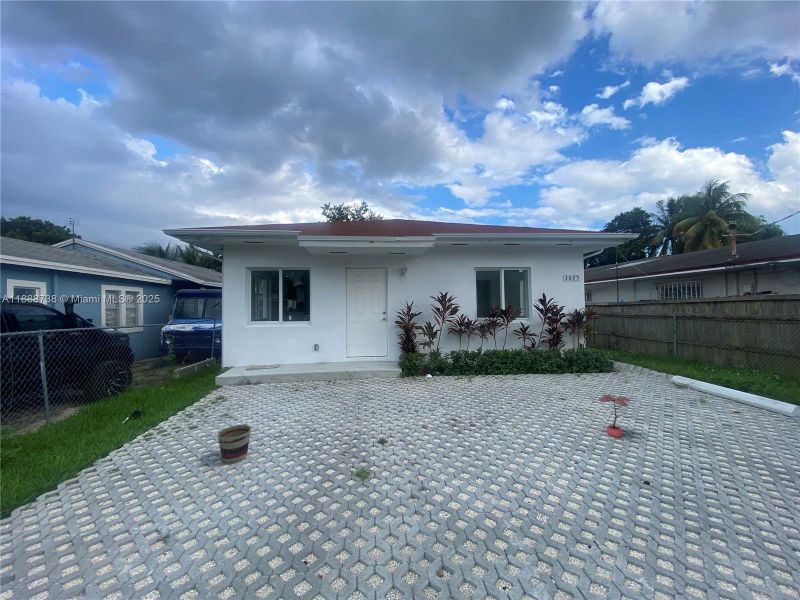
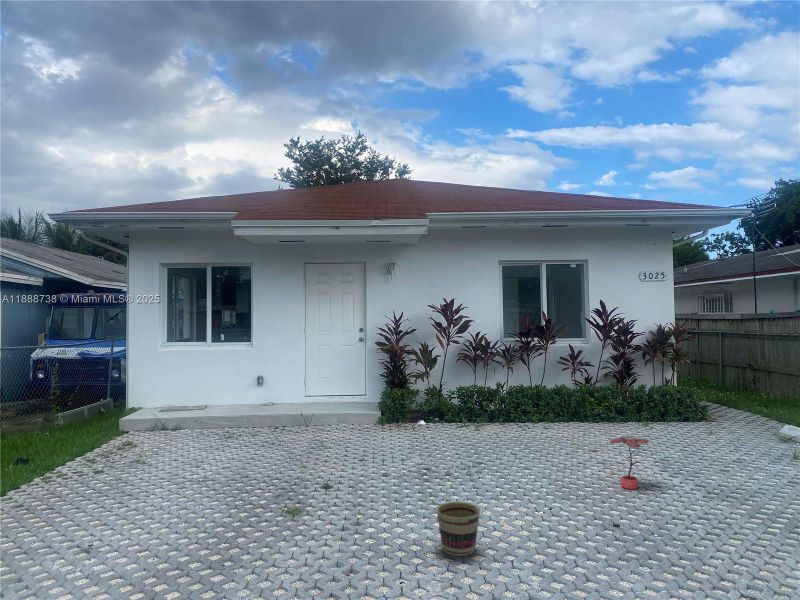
basket: present [217,425,251,464] -> present [437,502,480,556]

